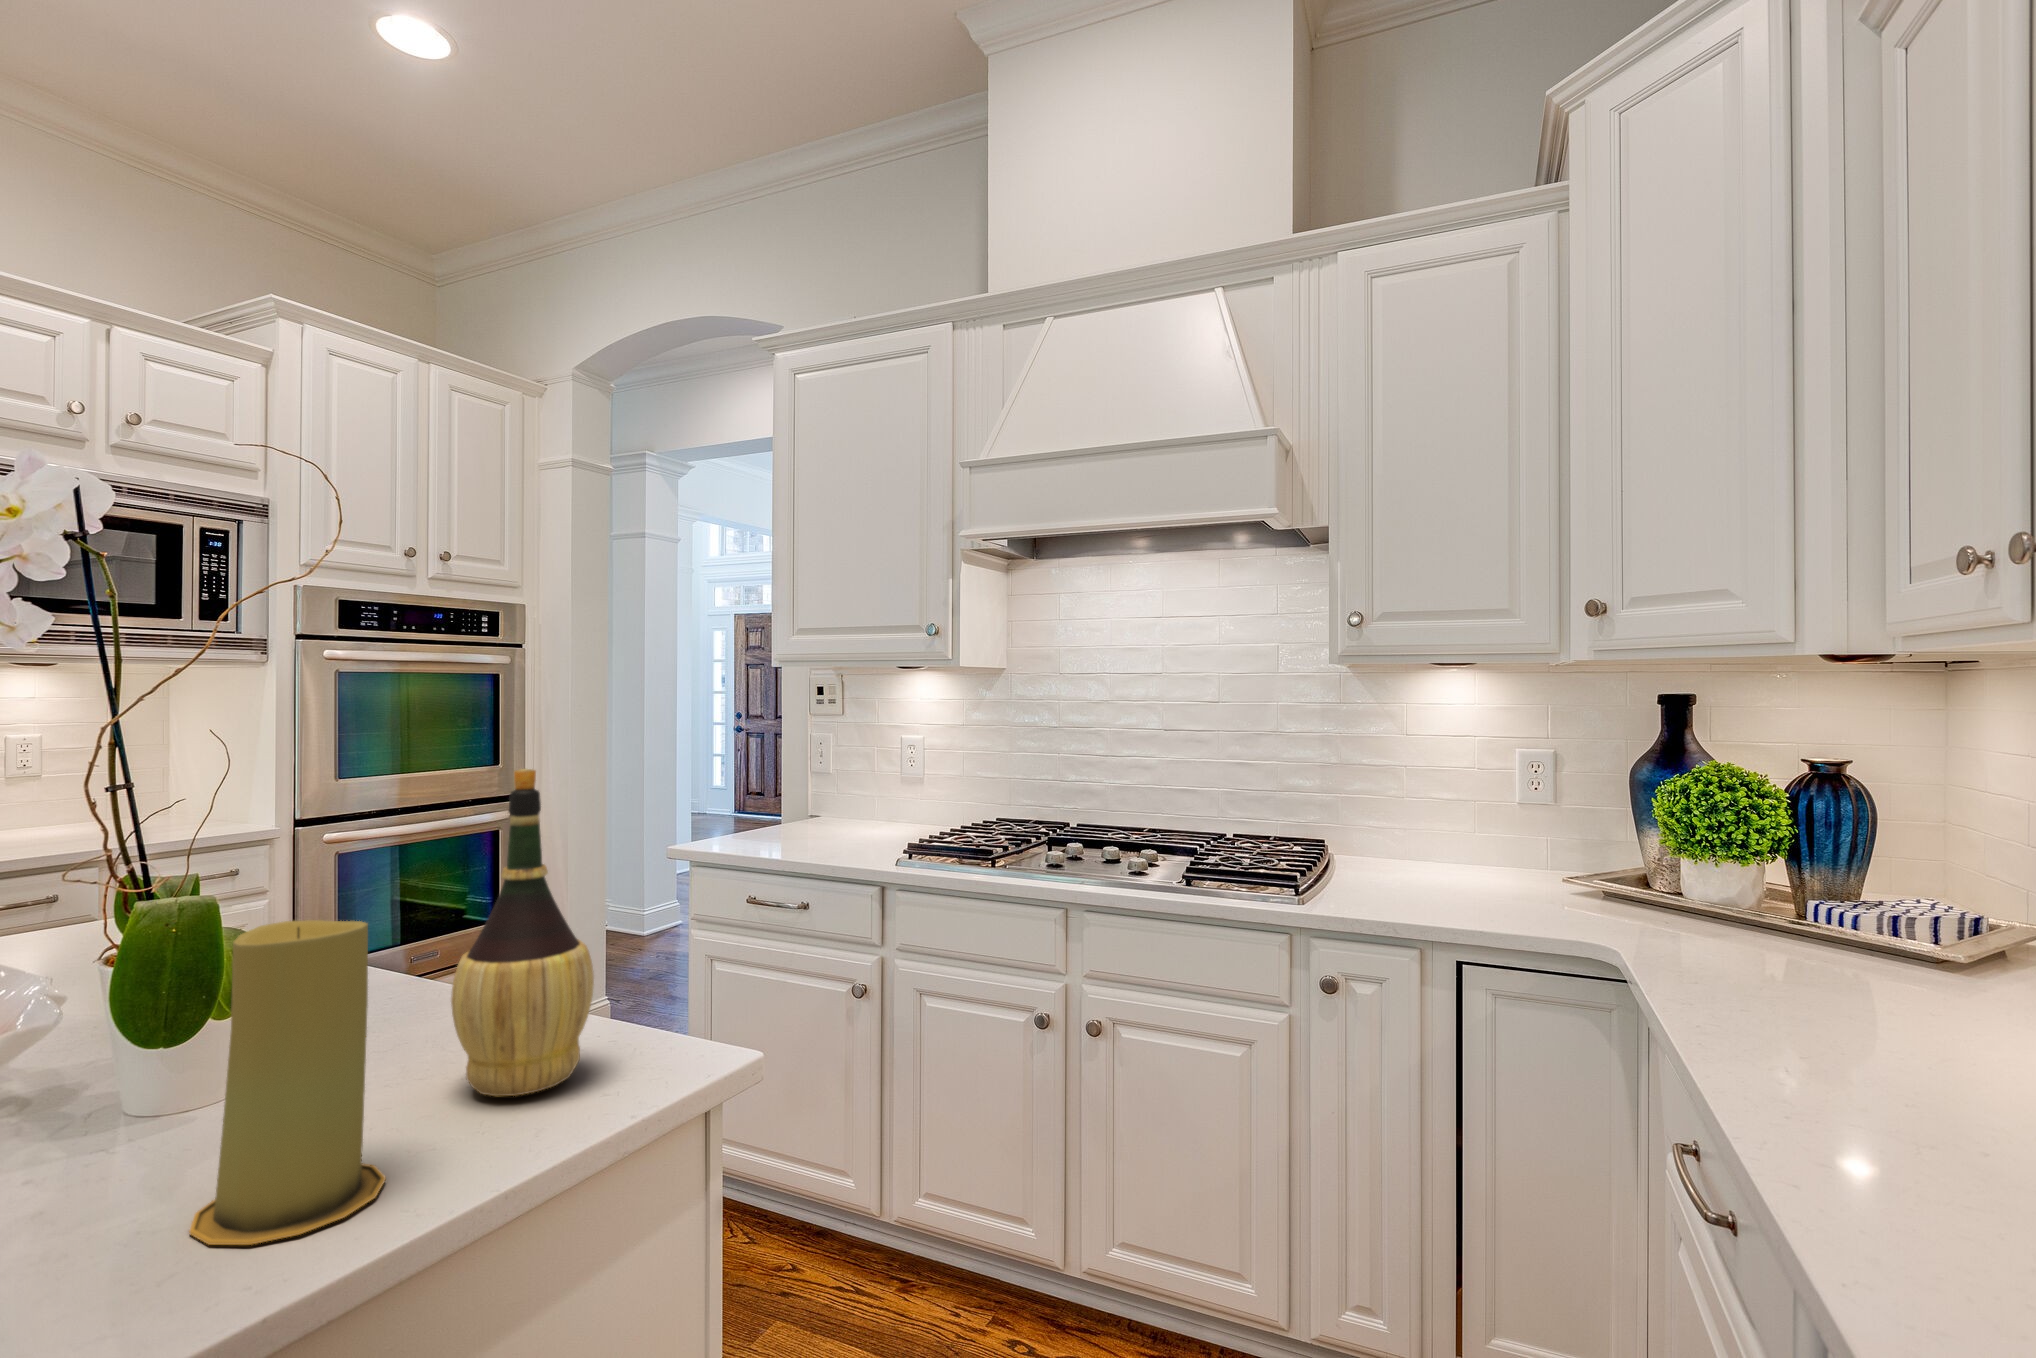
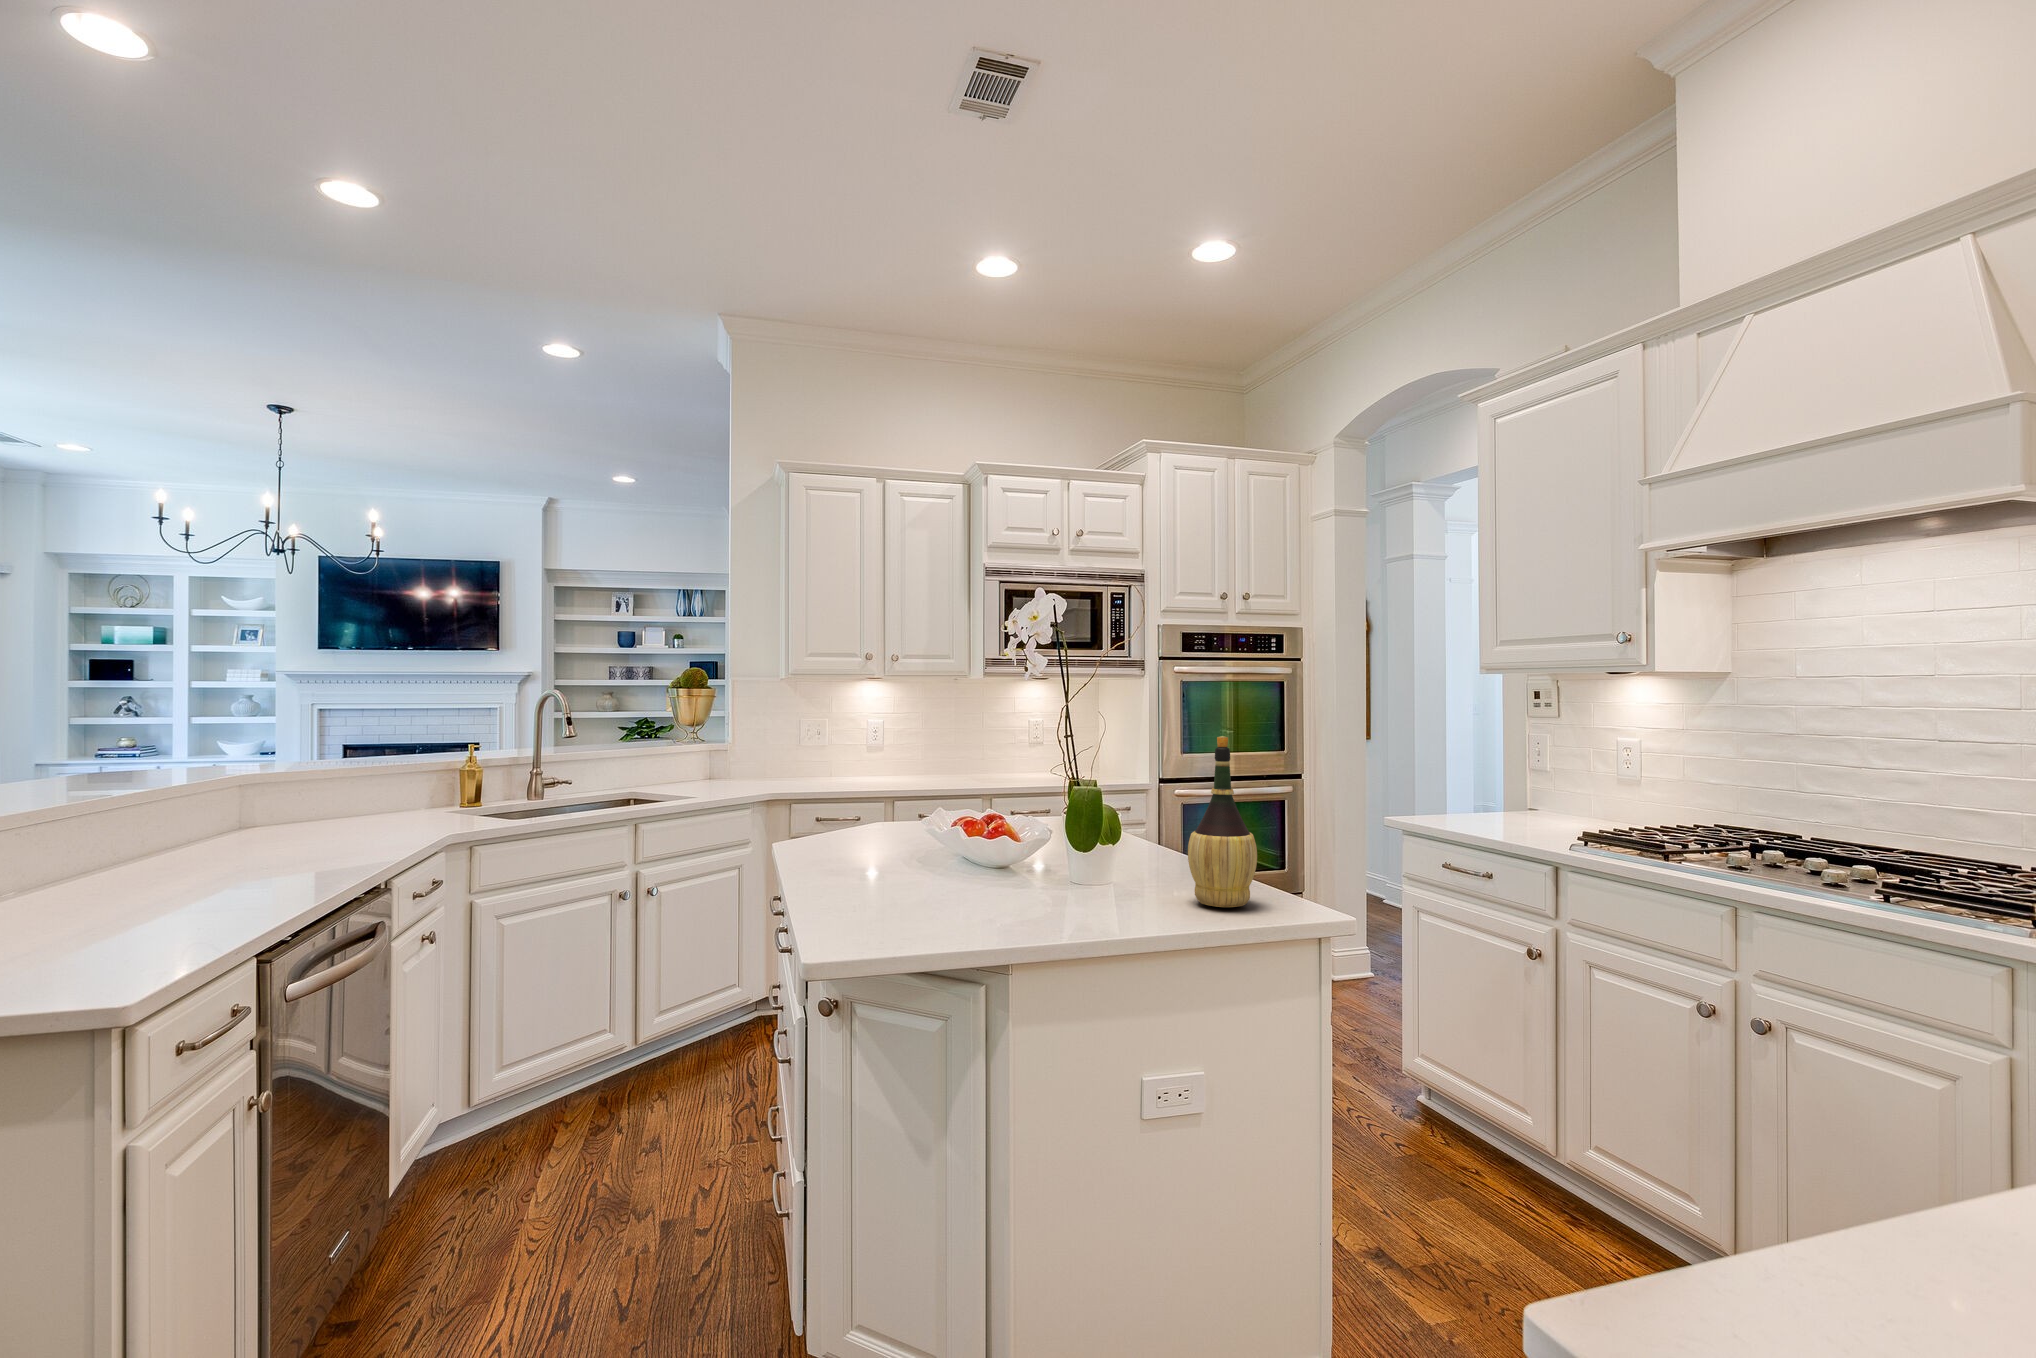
candle: present [189,920,386,1245] -> none [1082,796,1152,926]

